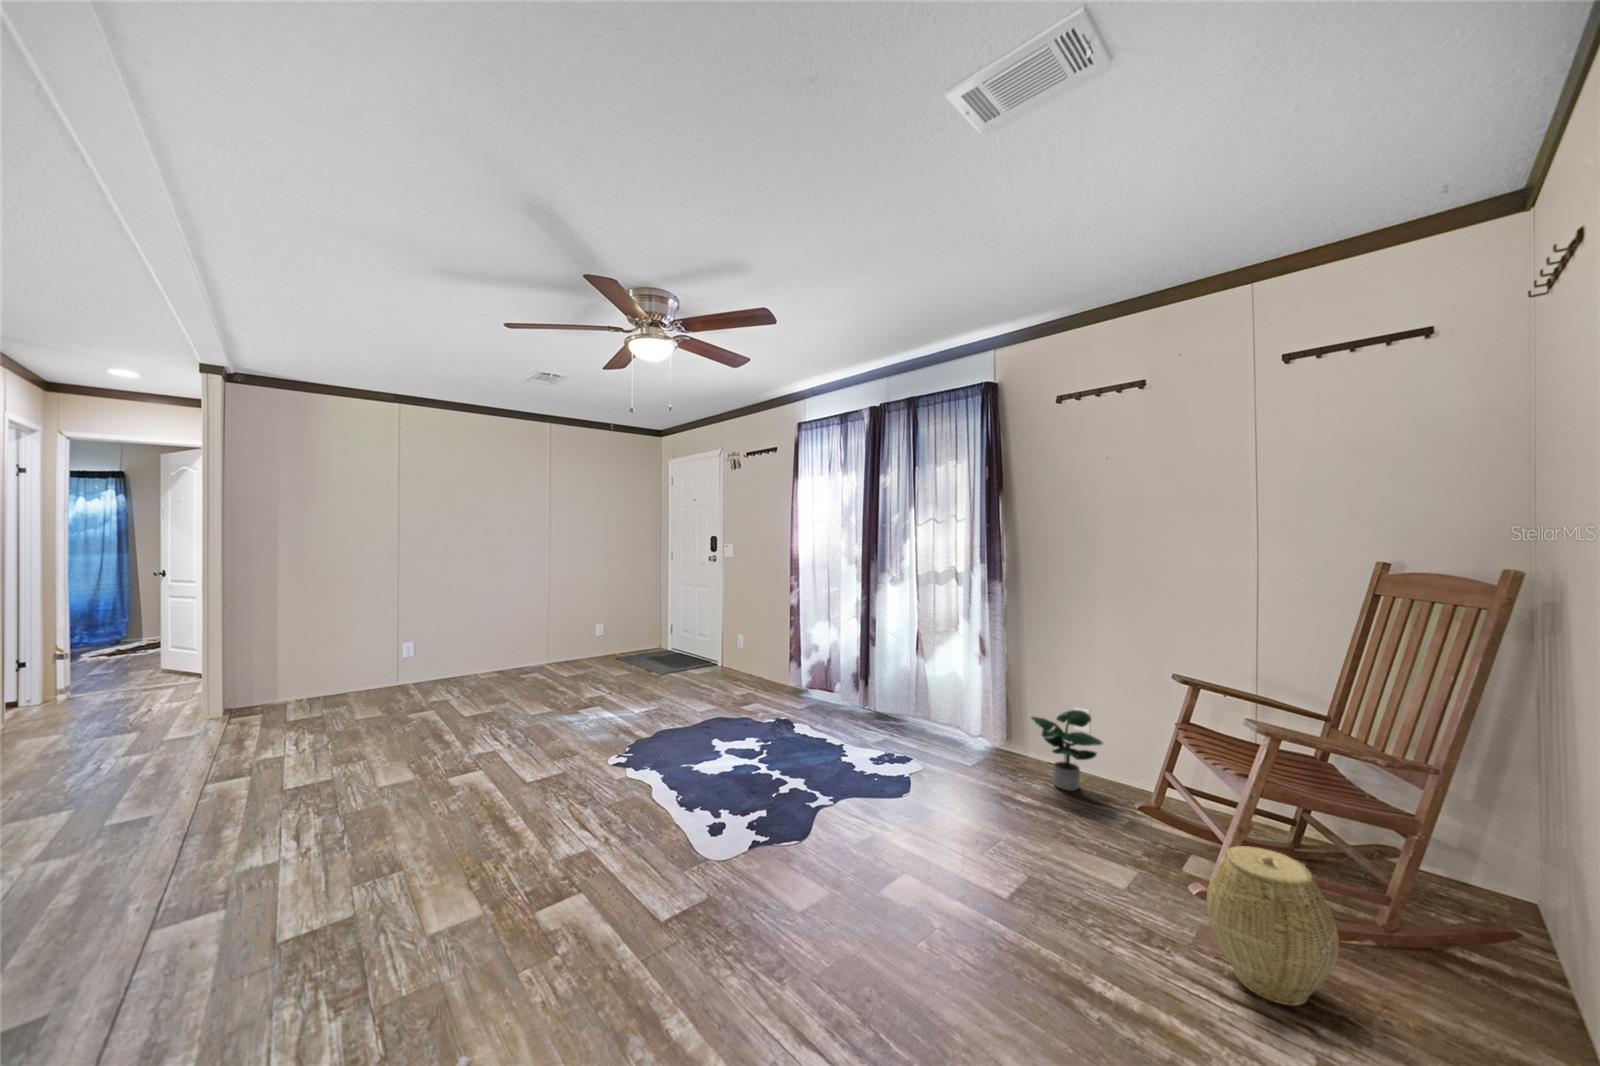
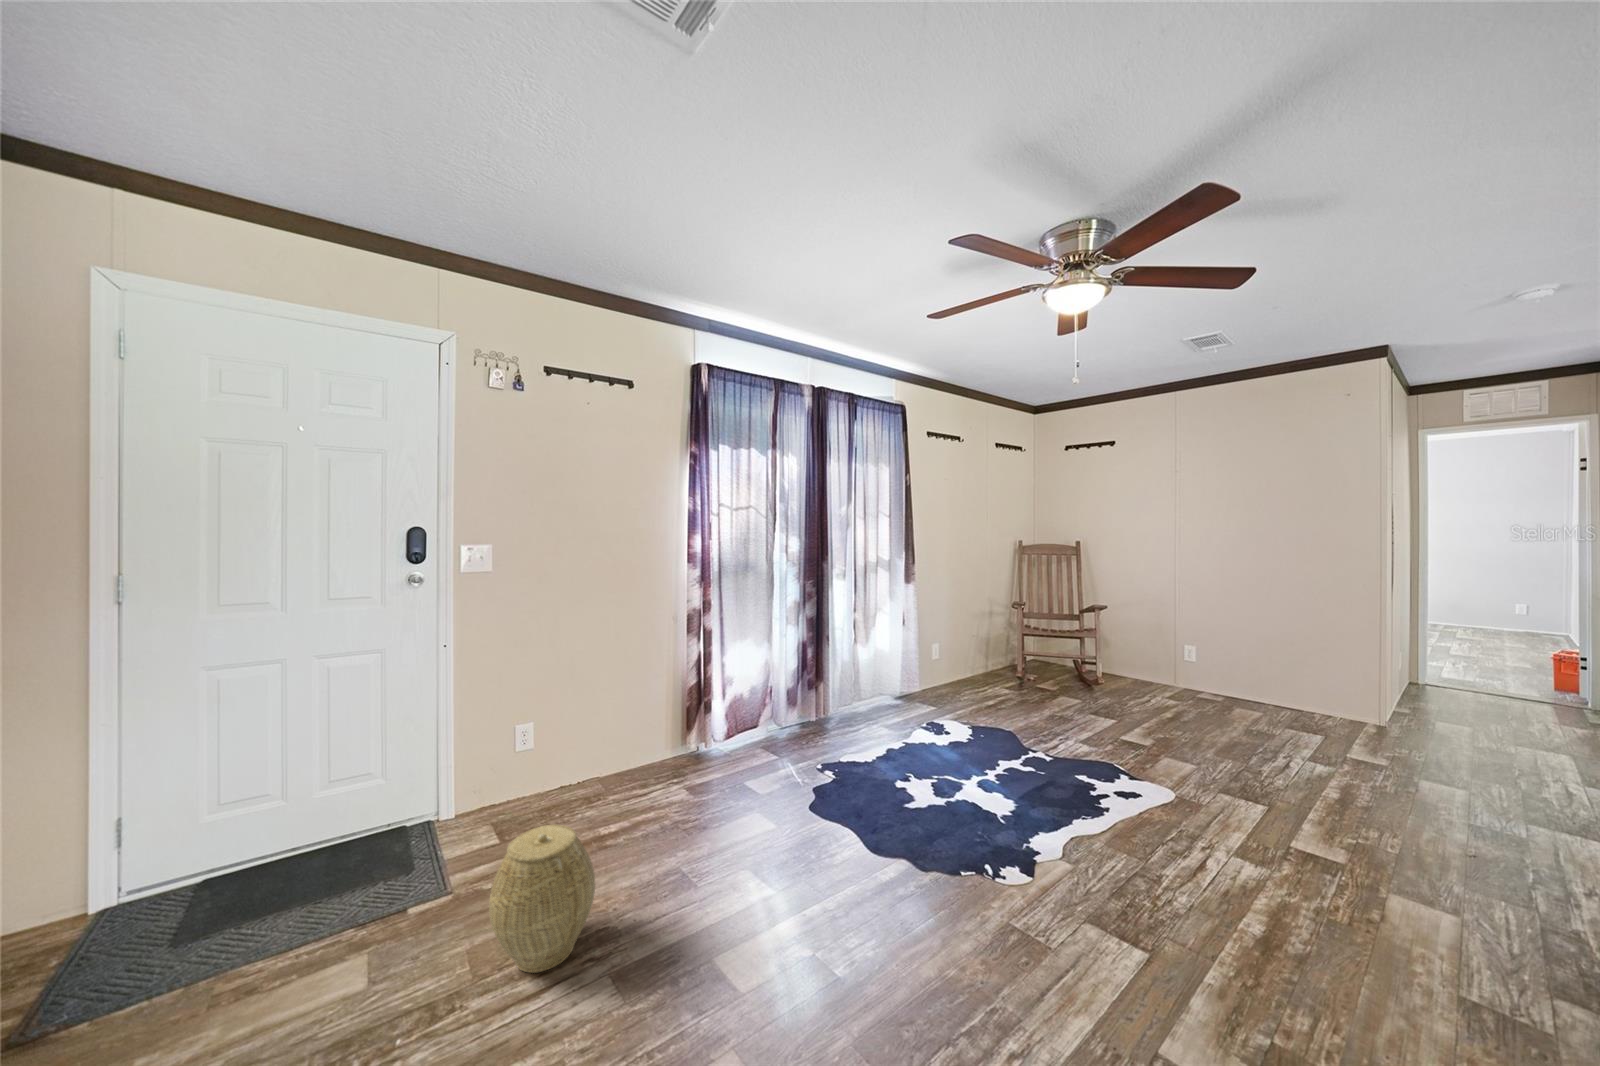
potted plant: present [1031,710,1103,791] -> none [89,795,248,935]

